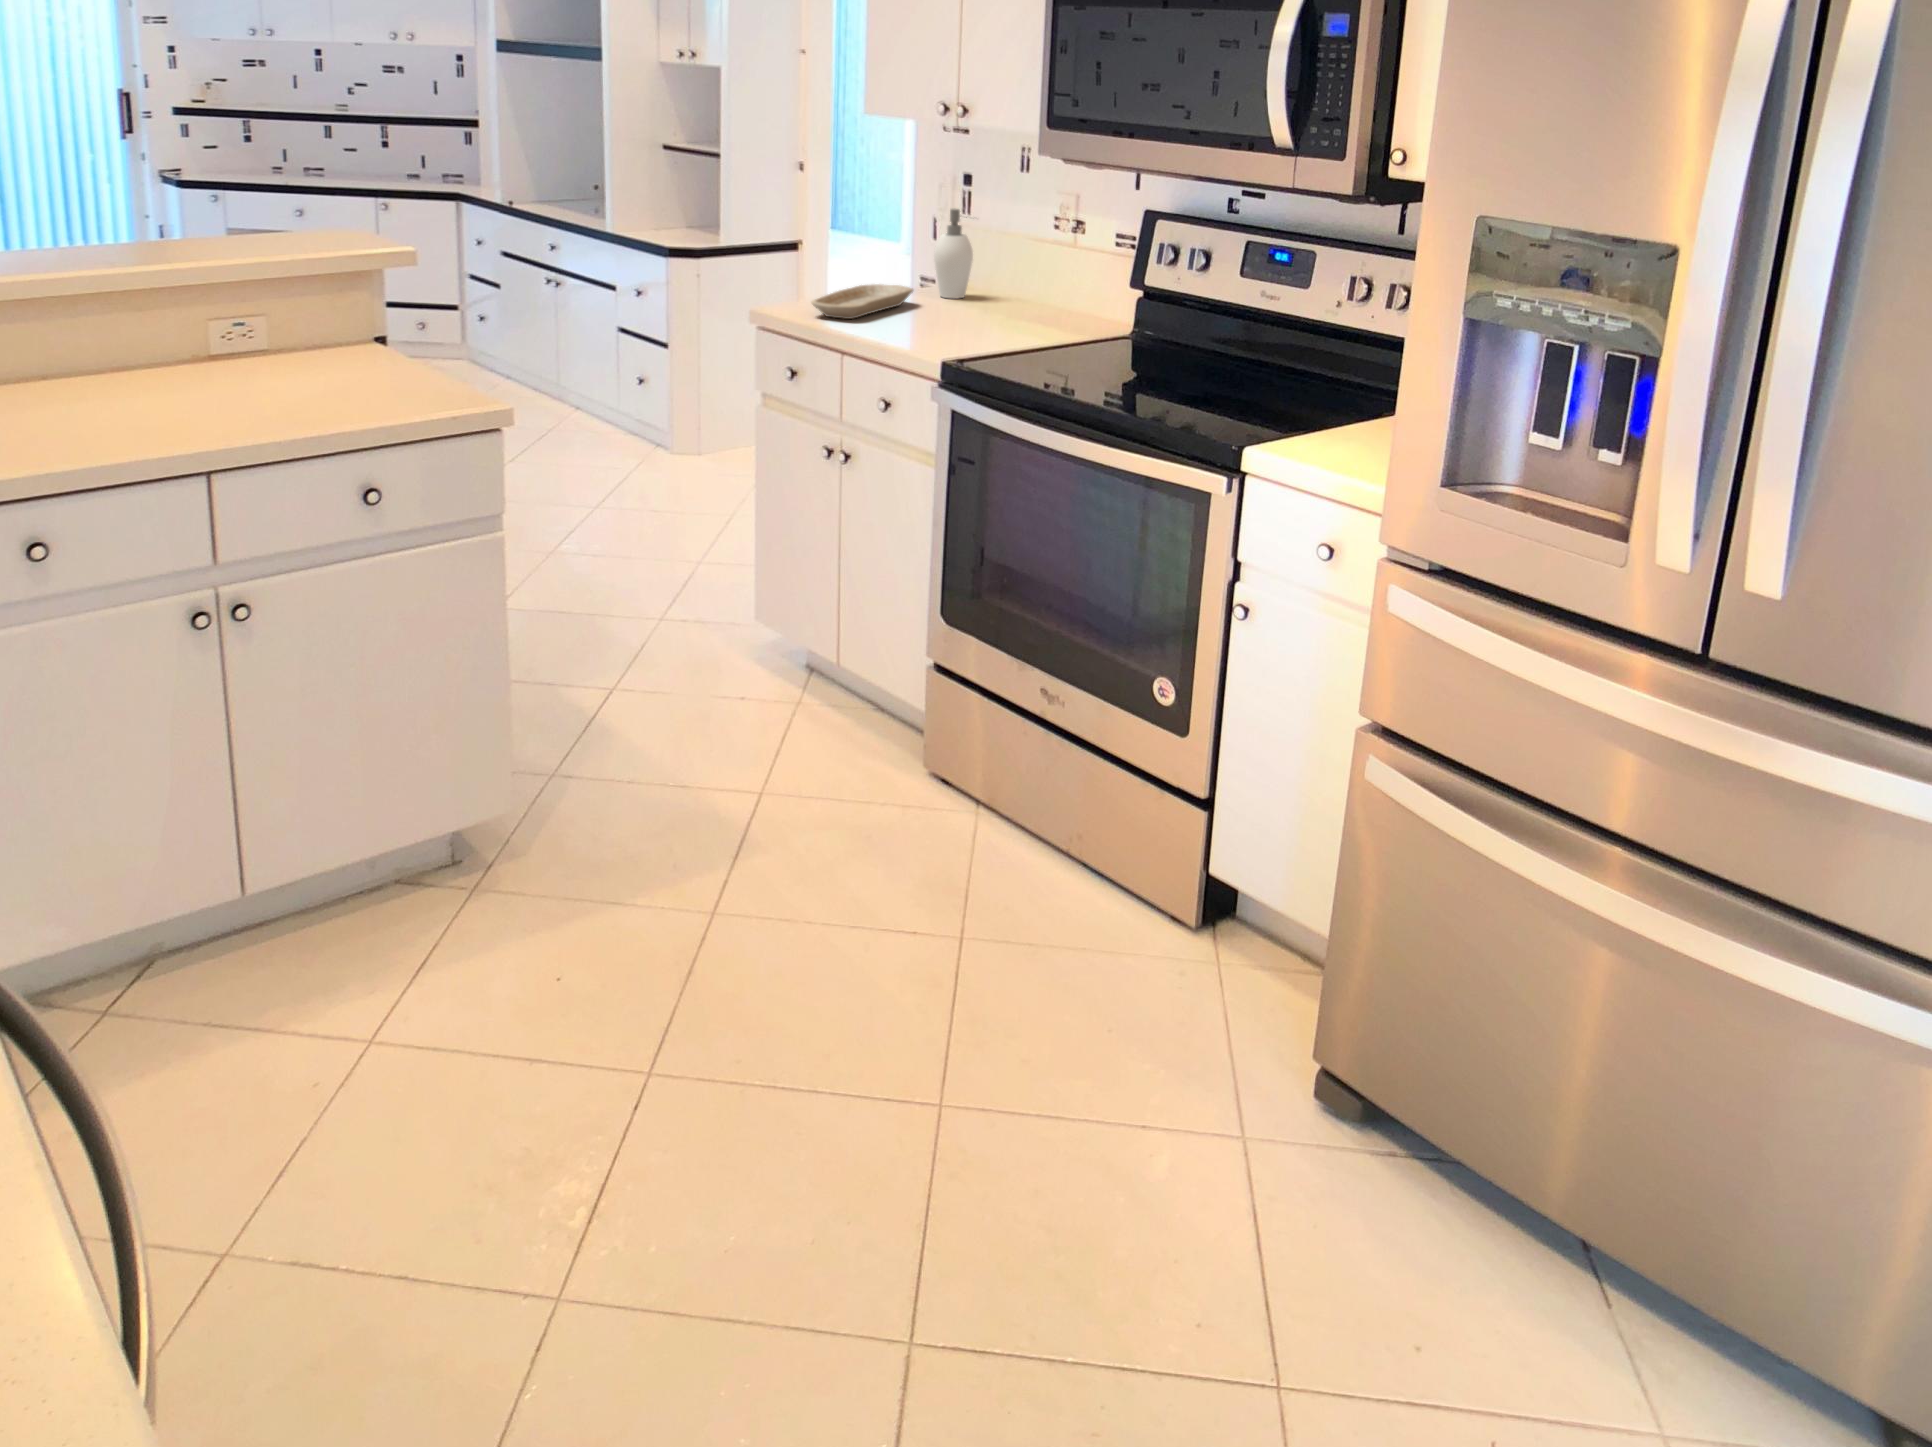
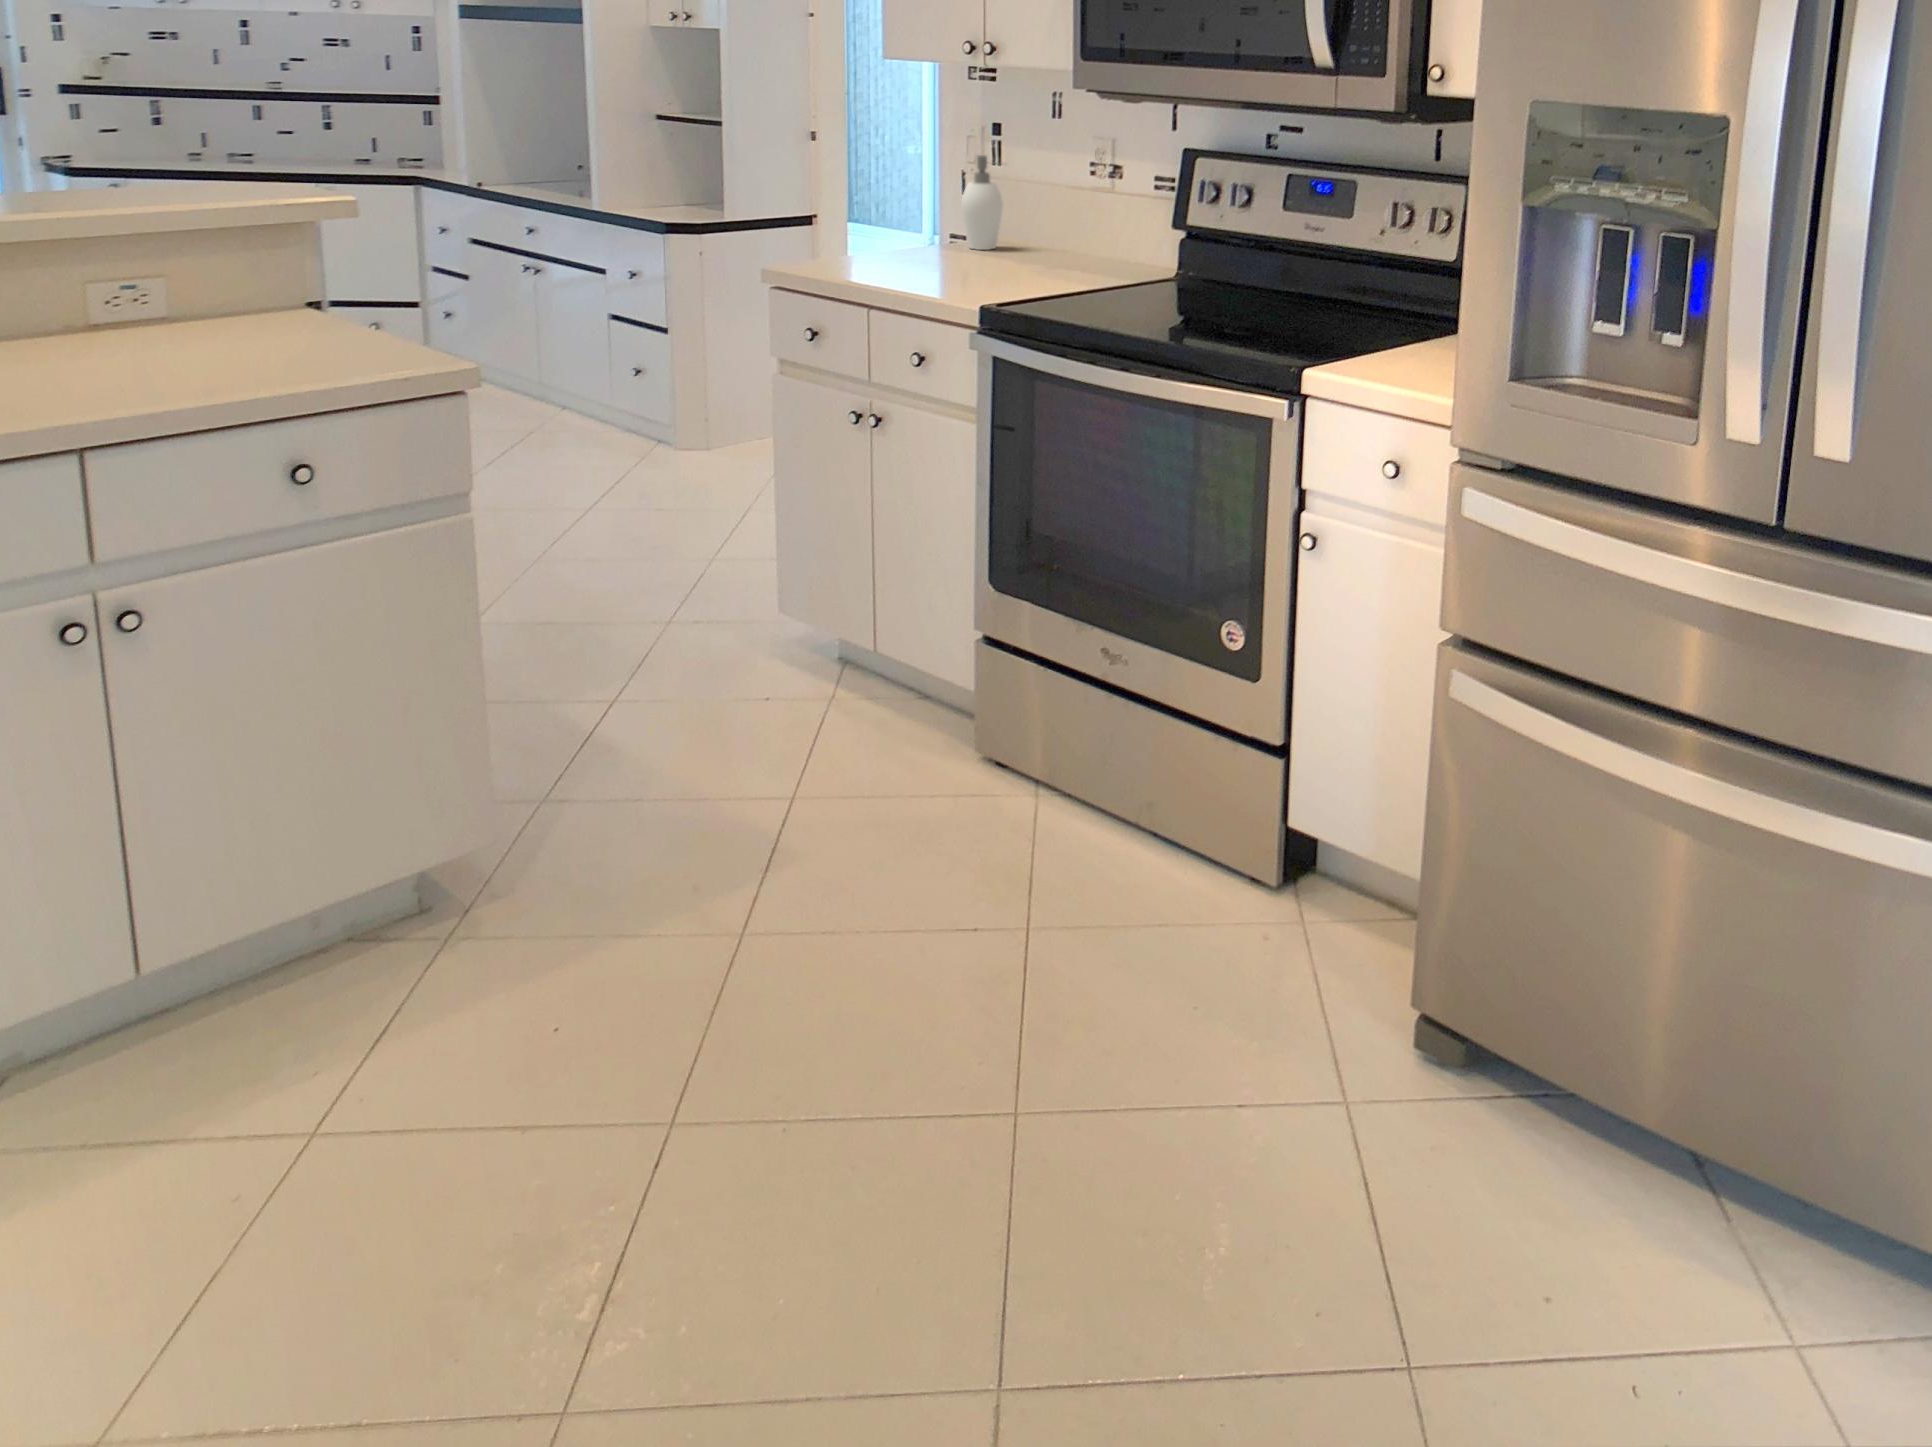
tray: present [811,284,913,319] -> none [828,235,941,269]

